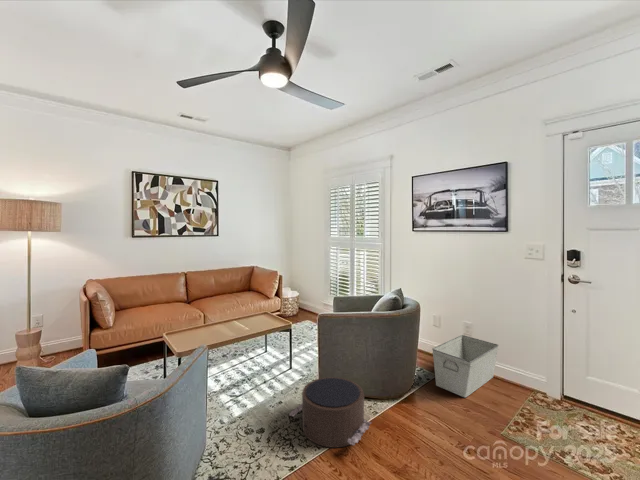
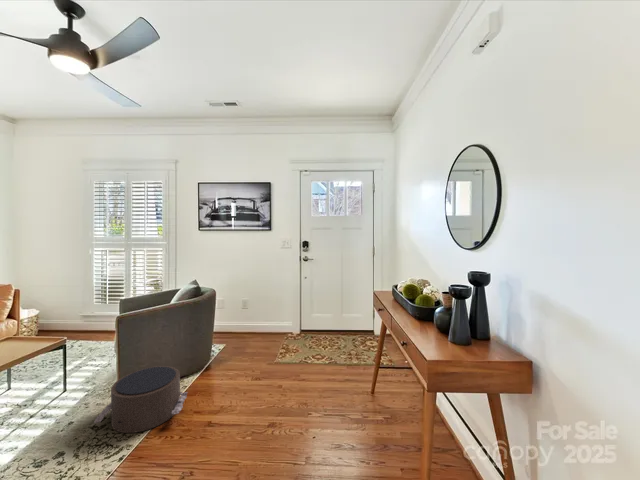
storage bin: present [432,335,499,398] -> none [224,309,267,352]

